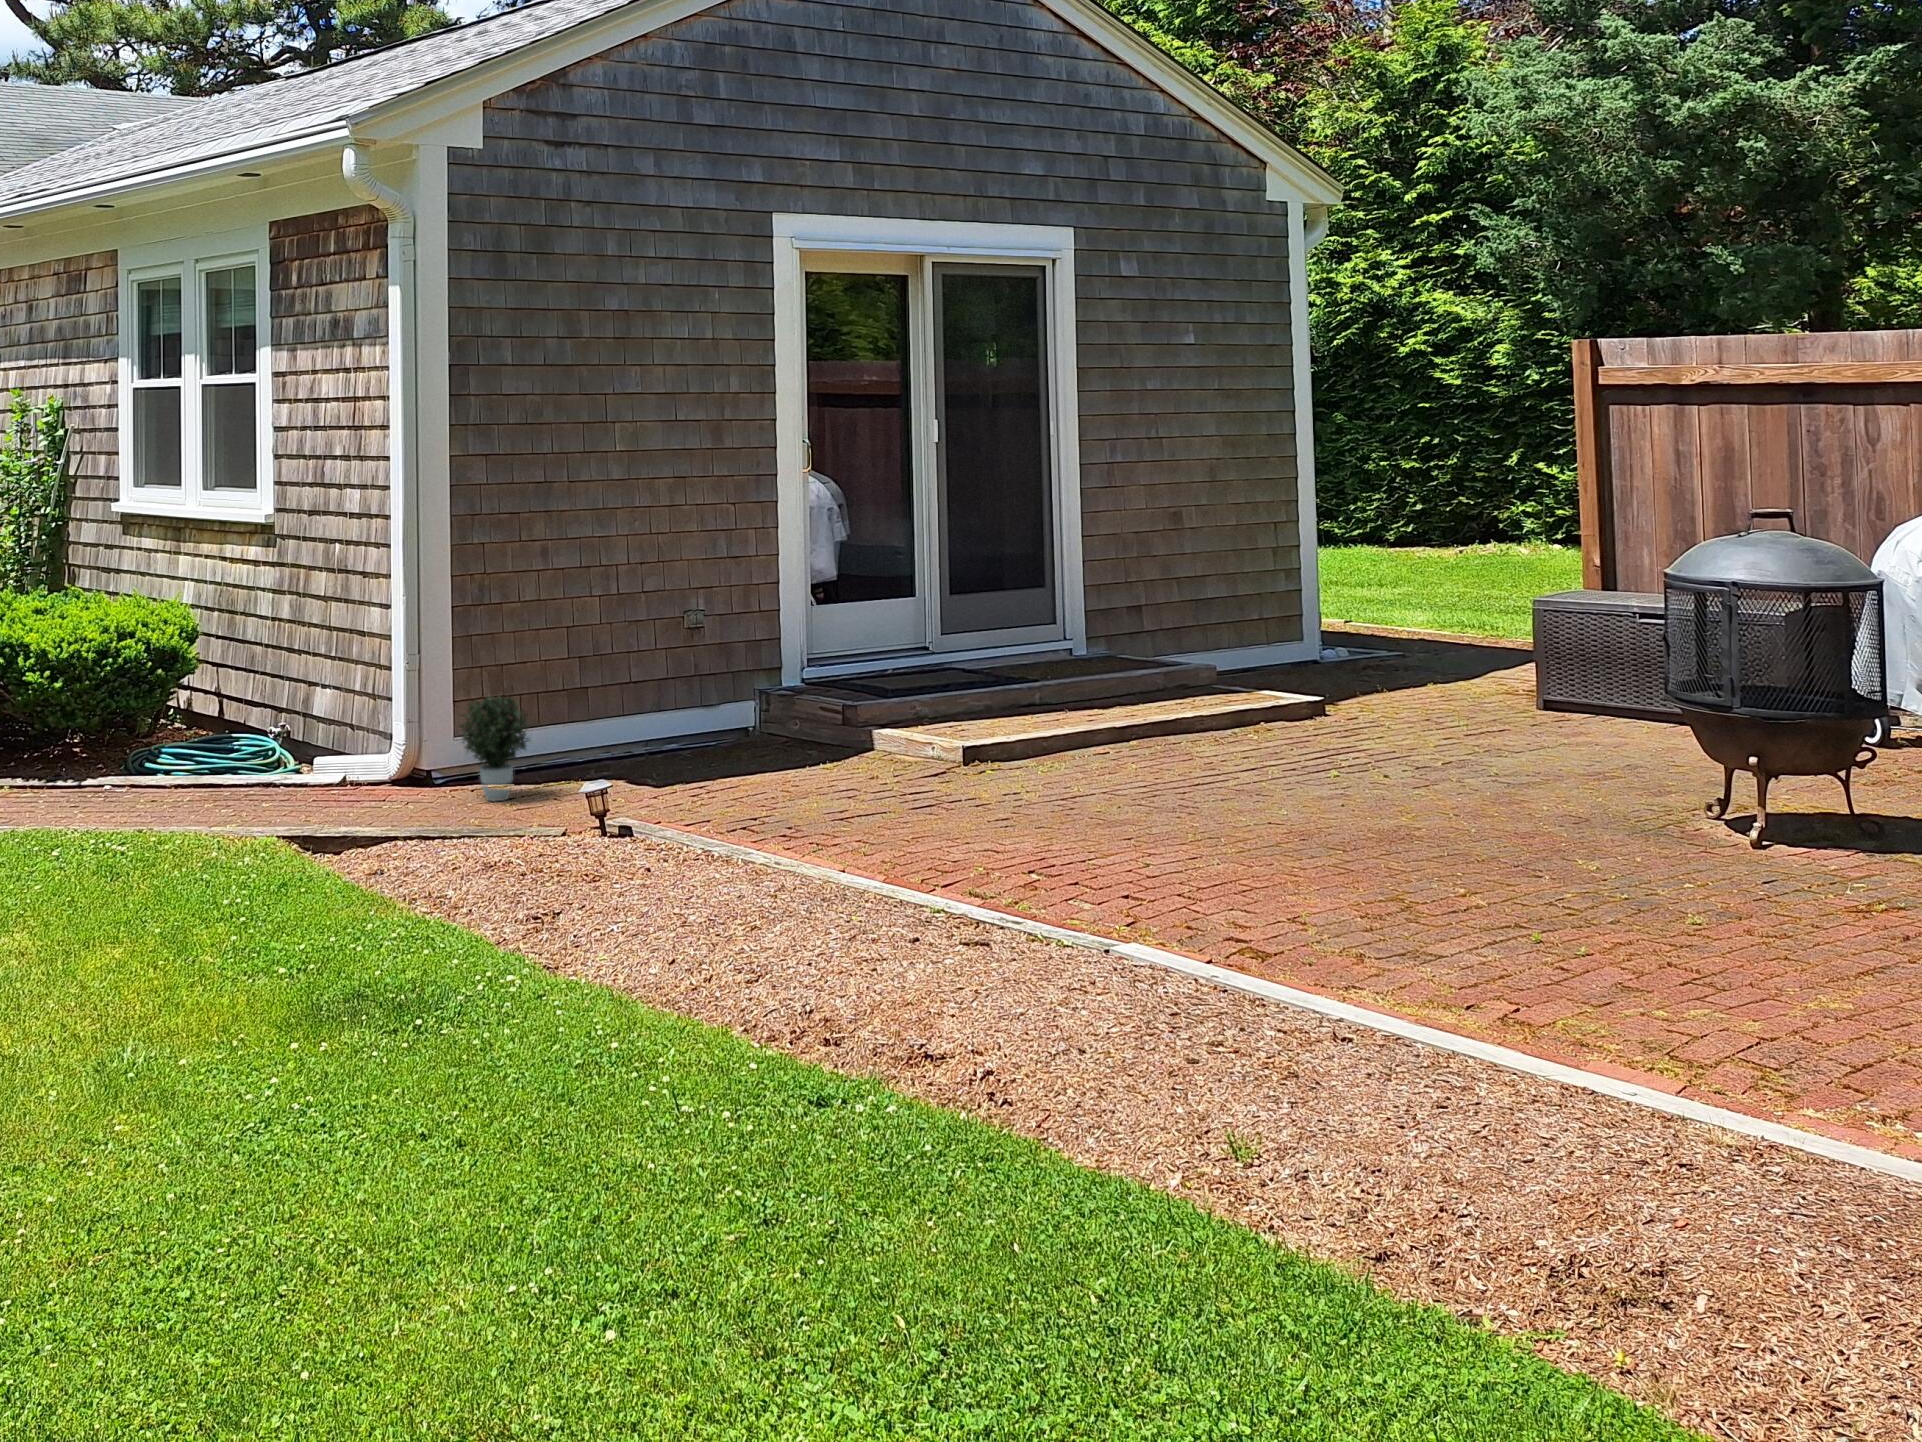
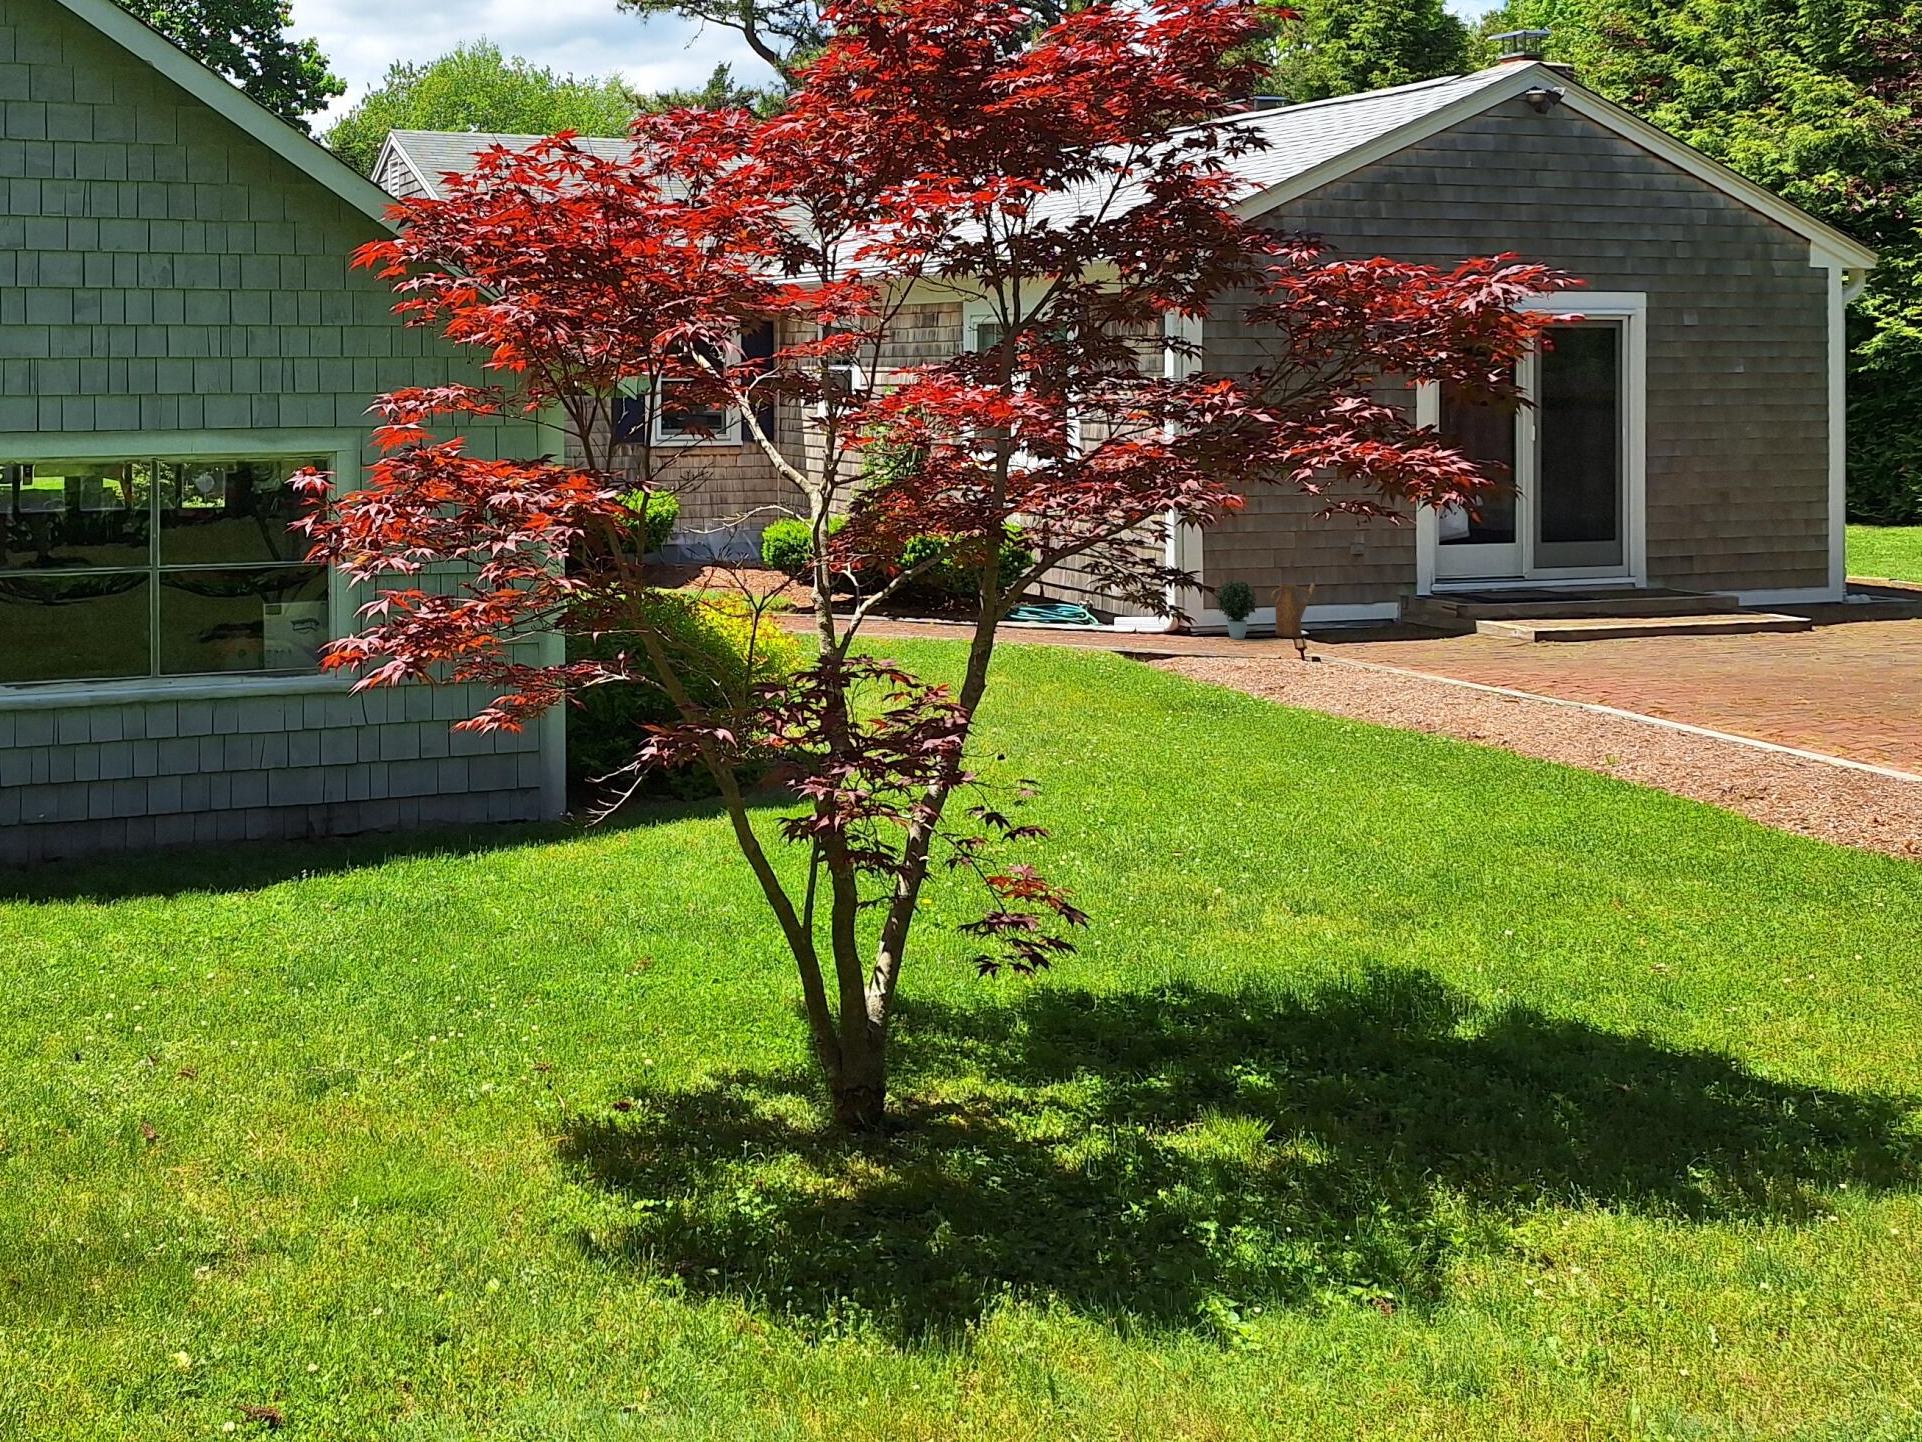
watering can: none [555,688,628,788] -> present [1271,583,1315,637]

